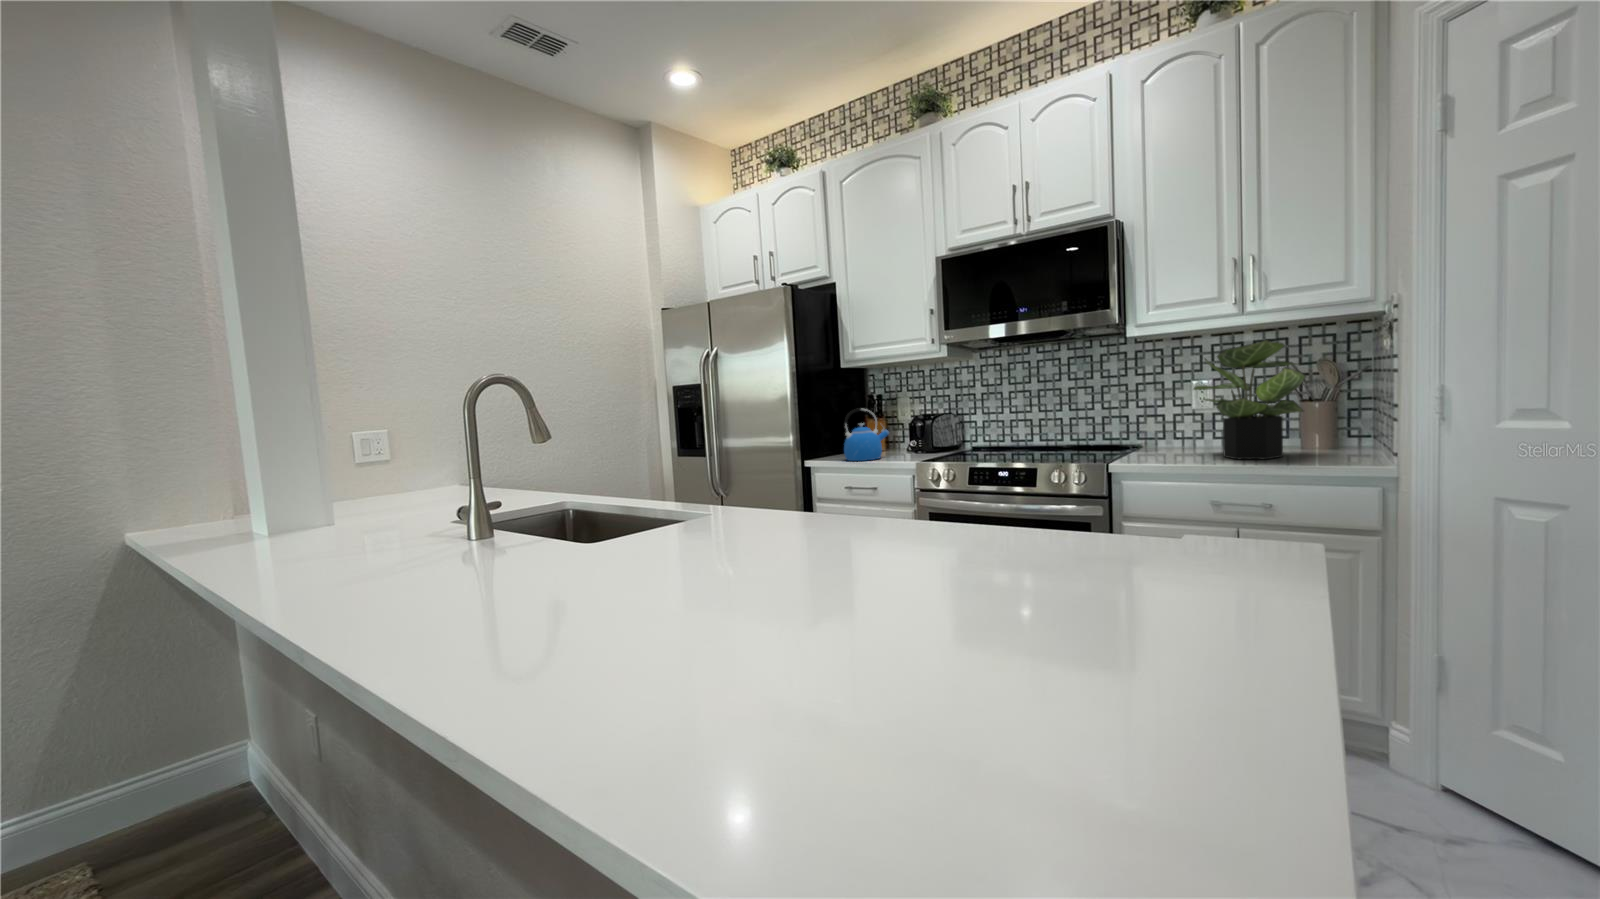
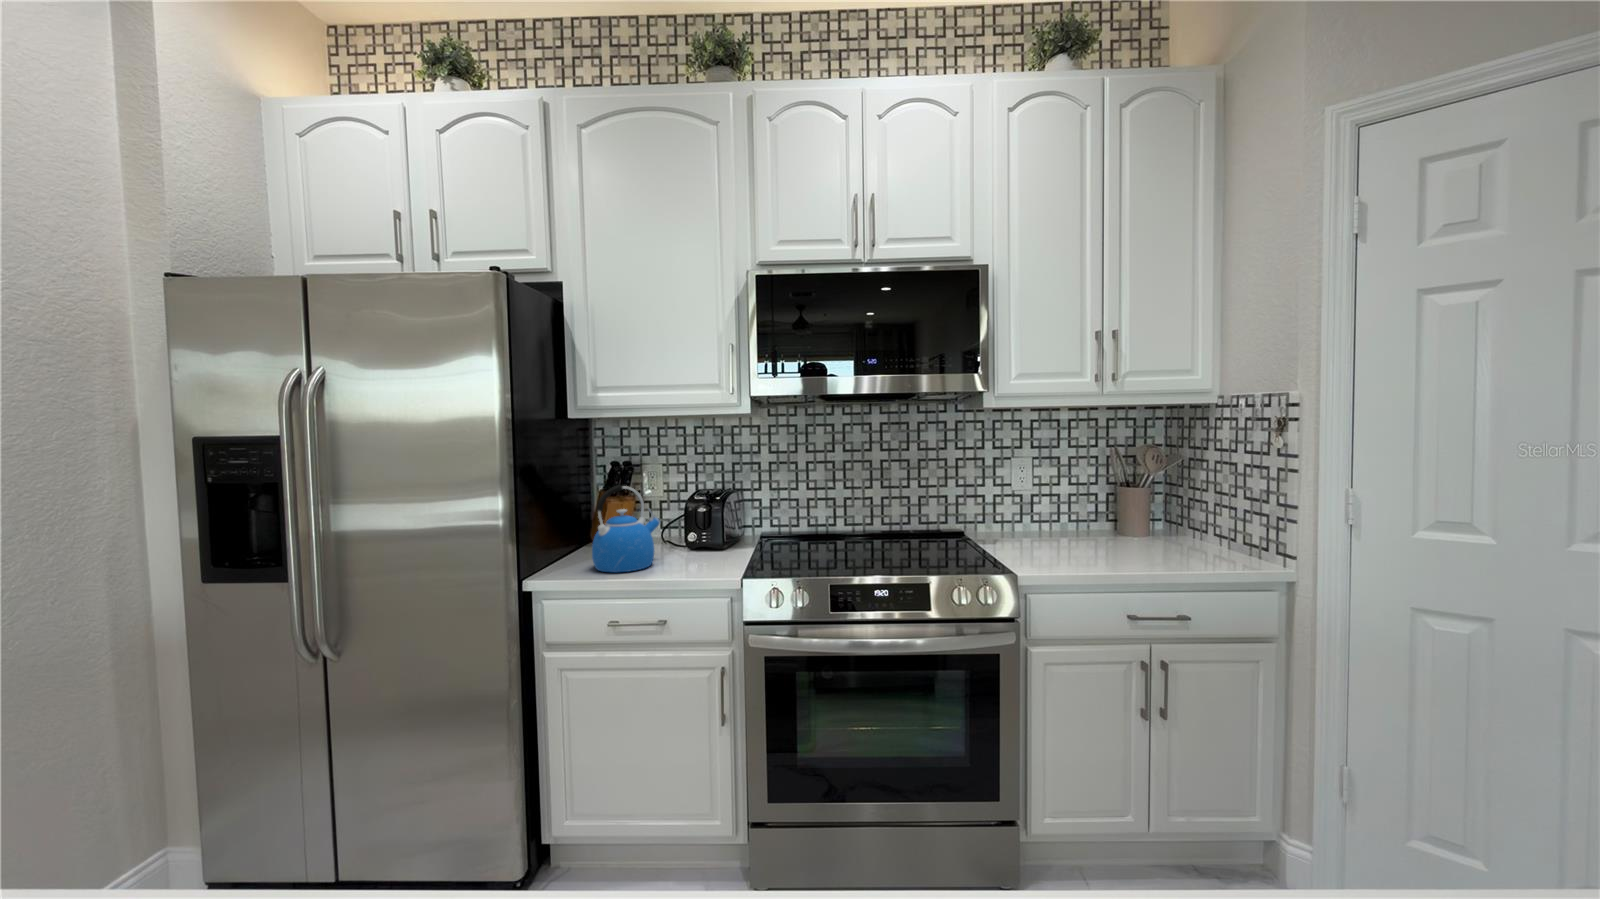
potted plant: present [1194,339,1306,459] -> none [1035,426,1162,554]

